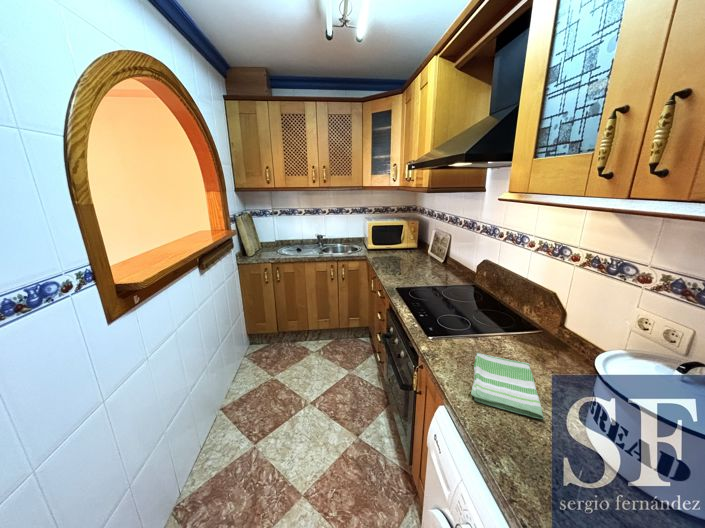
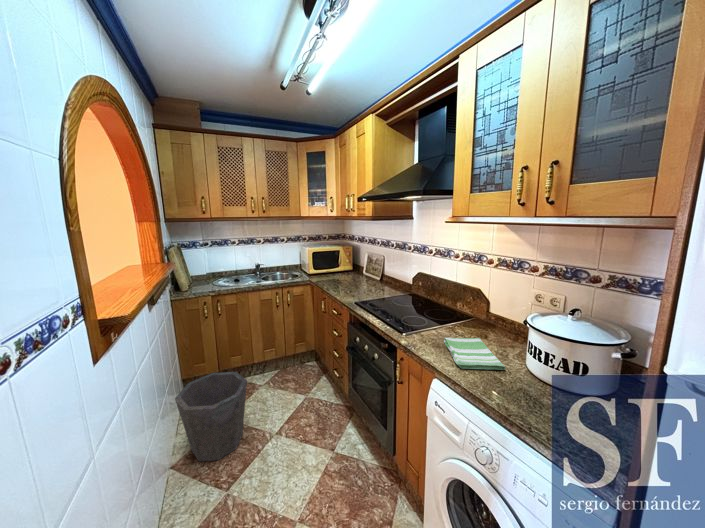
waste bin: none [225,335,287,414] -> present [175,372,247,461]

